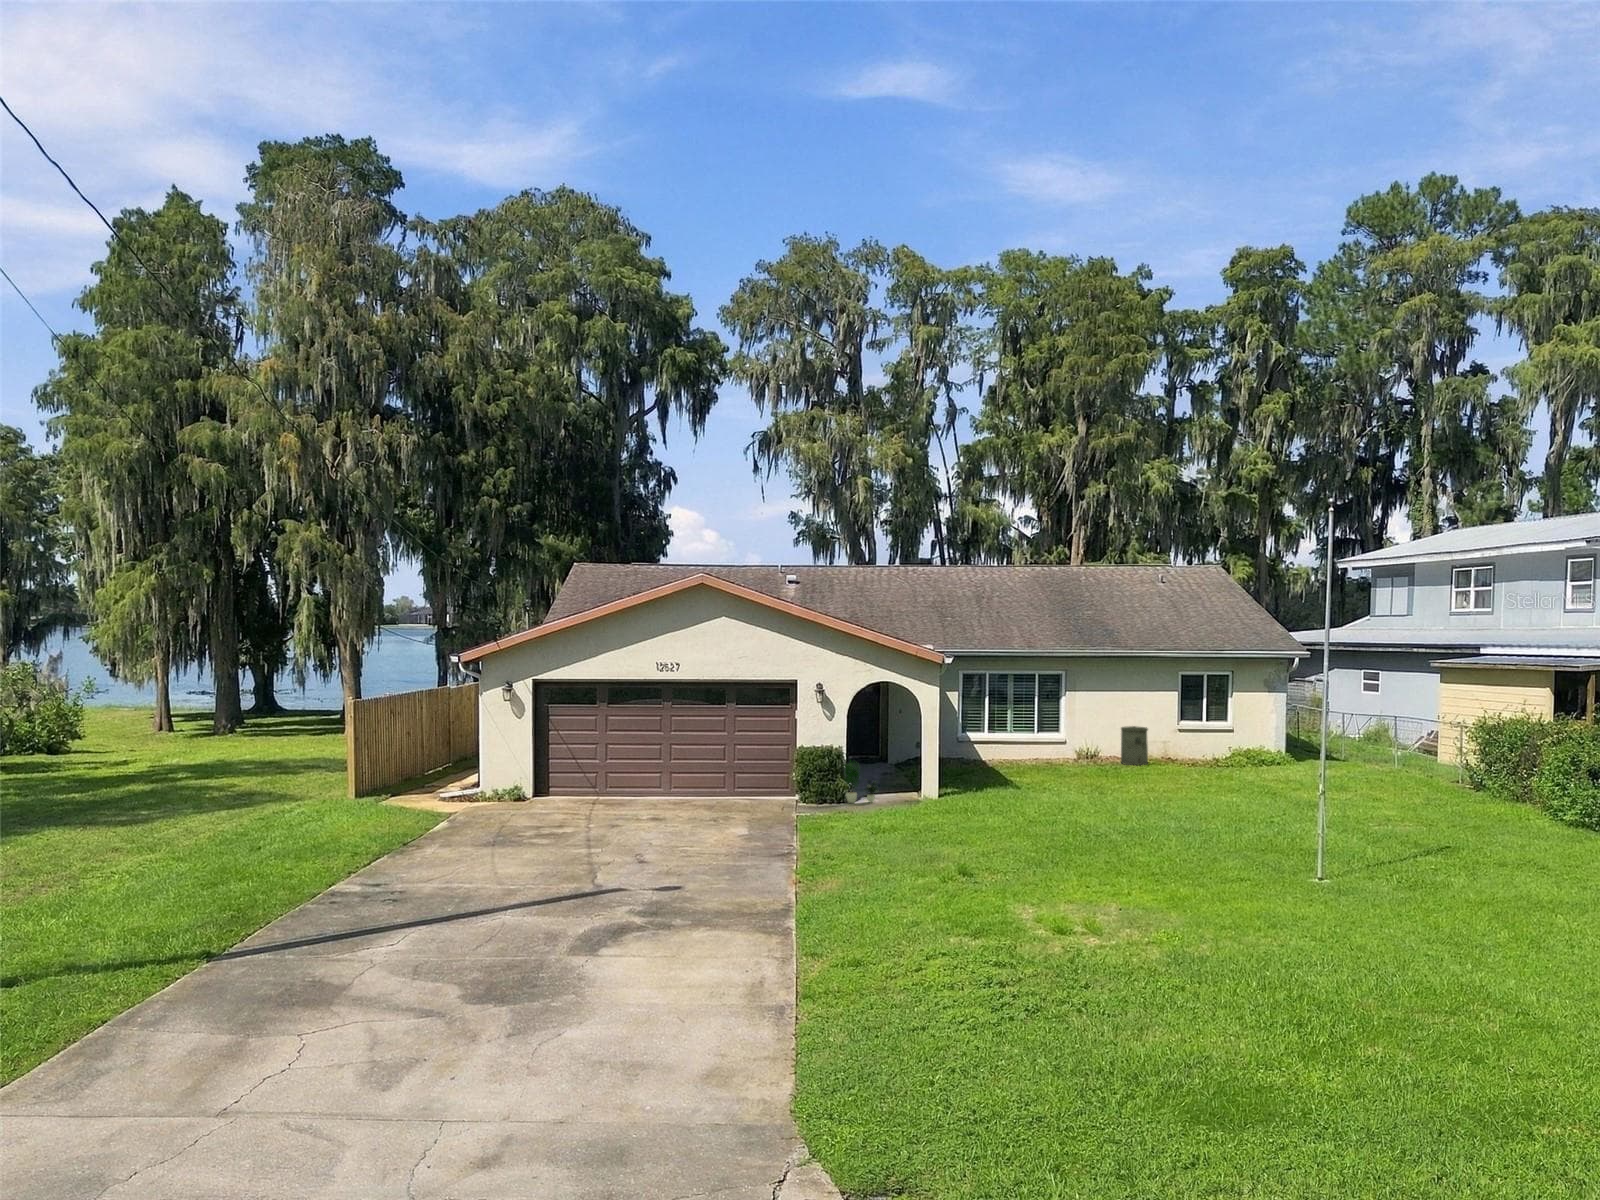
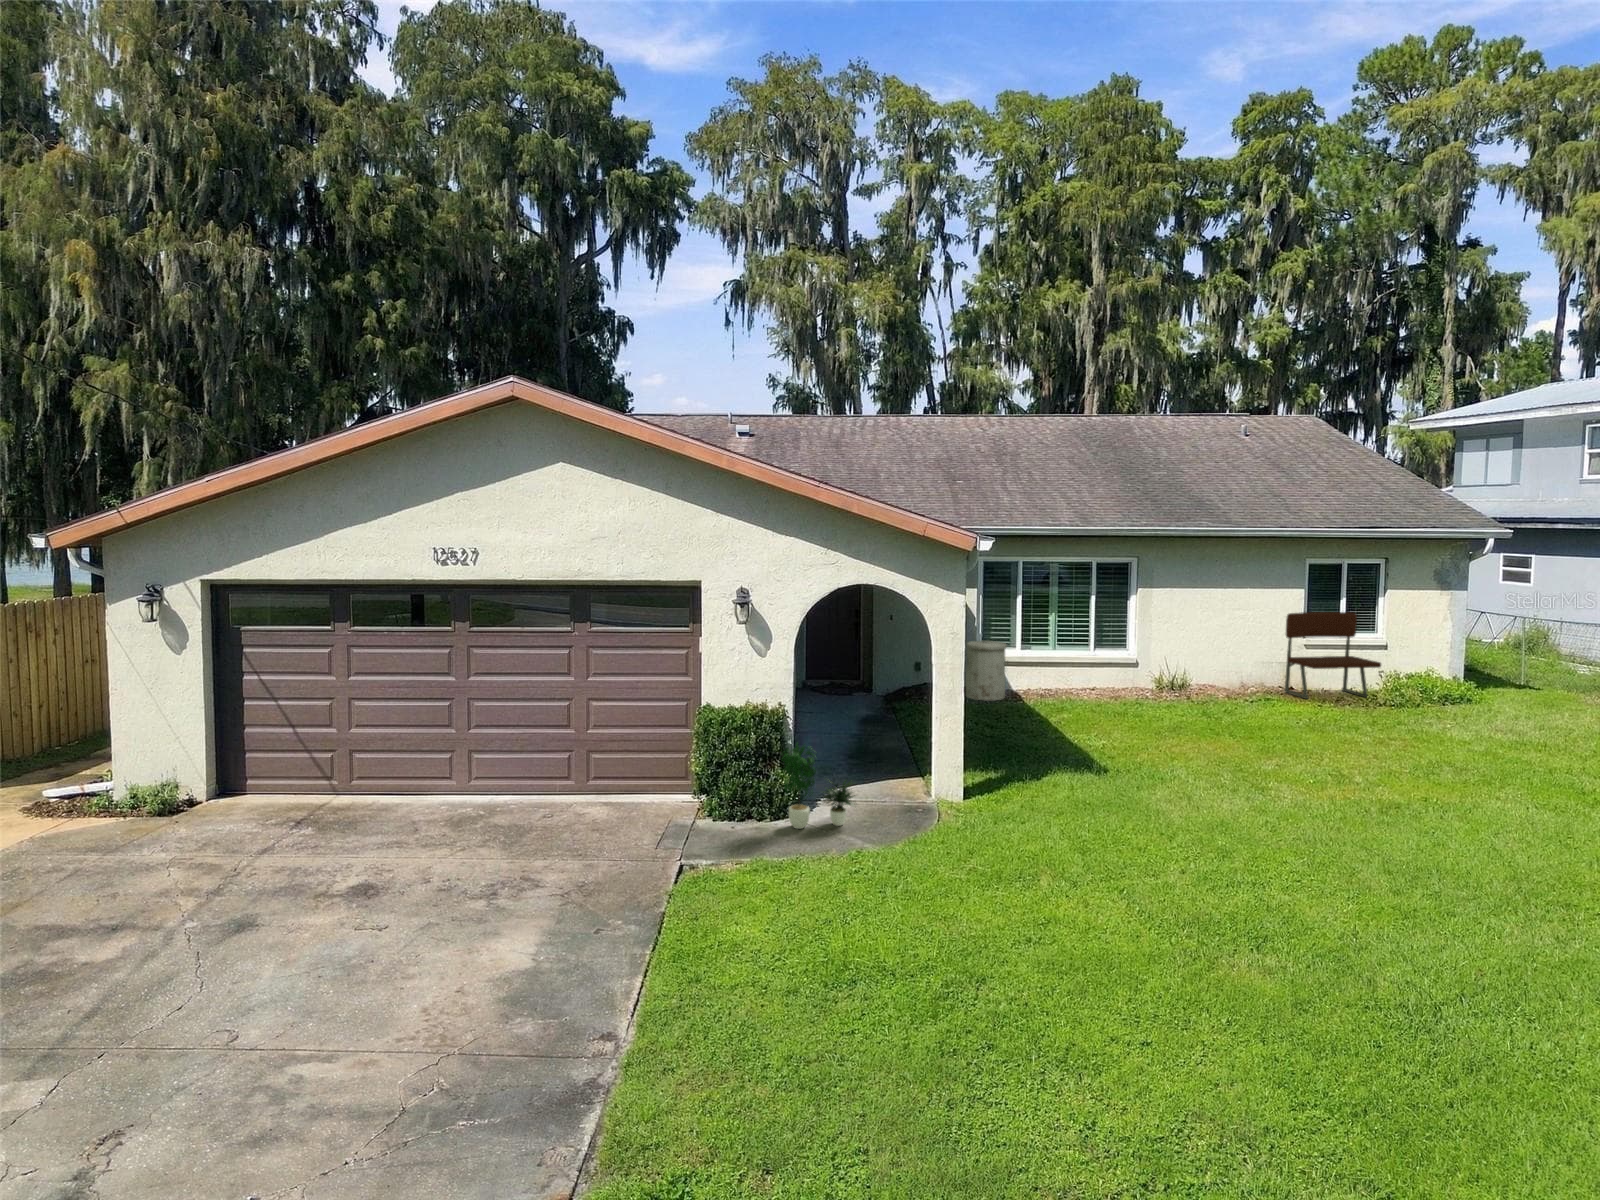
bench: none [1164,707,1223,765] -> present [1284,612,1381,699]
trash can: present [1121,726,1148,765] -> present [966,641,1008,700]

